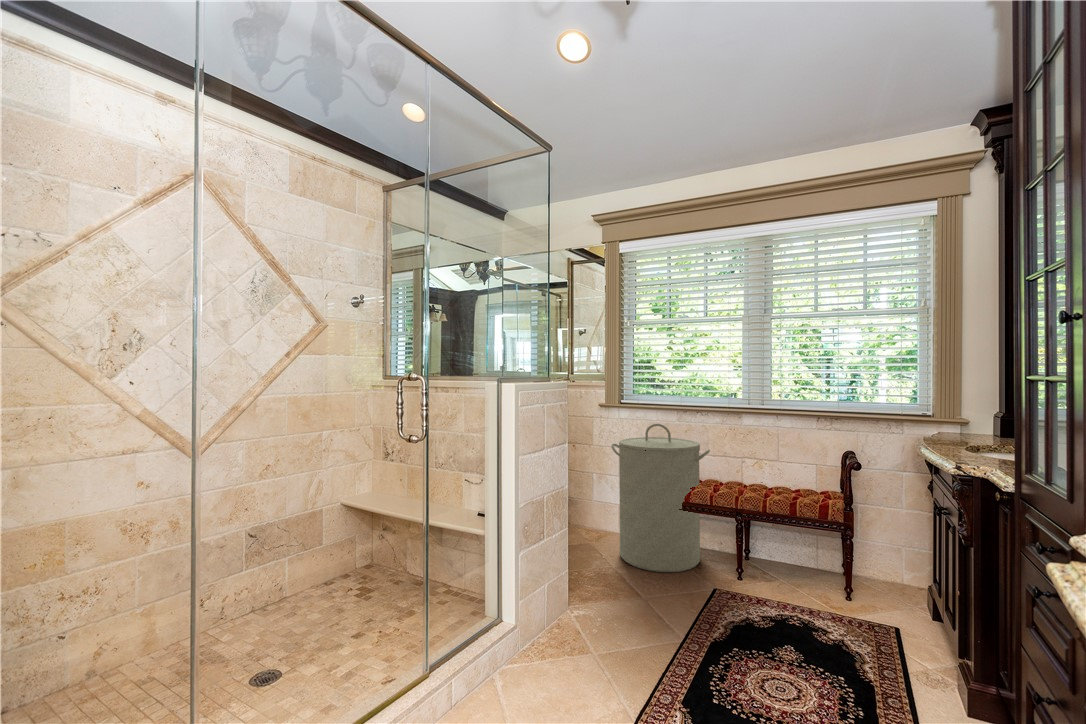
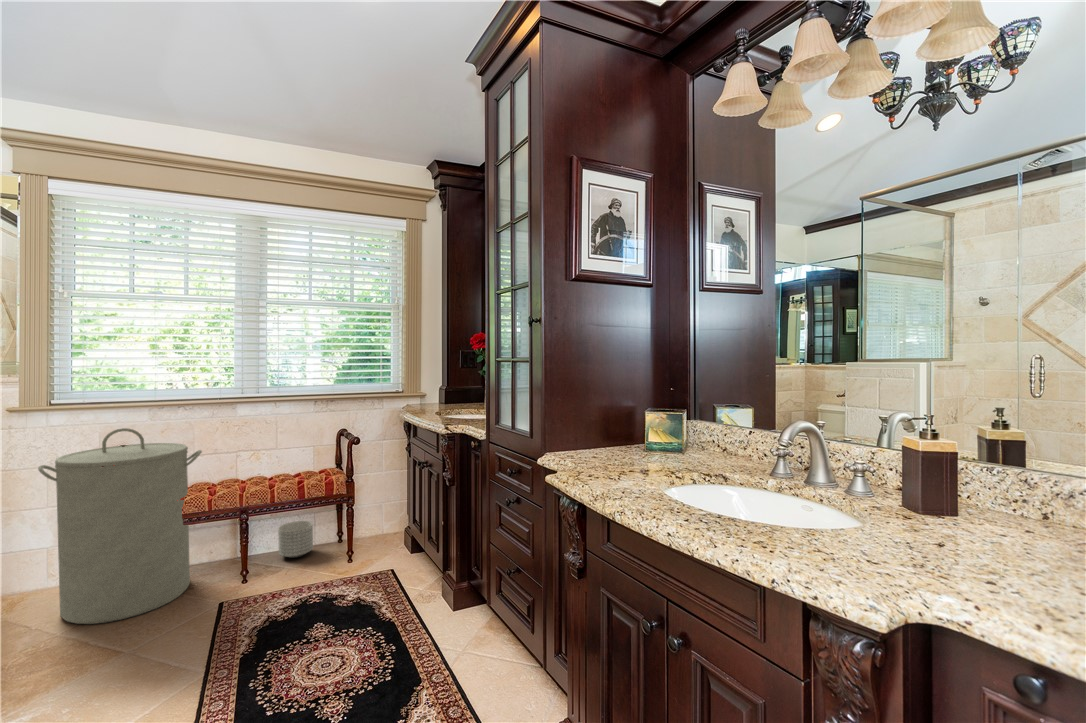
planter: none [776,537,812,574] -> present [278,521,313,558]

